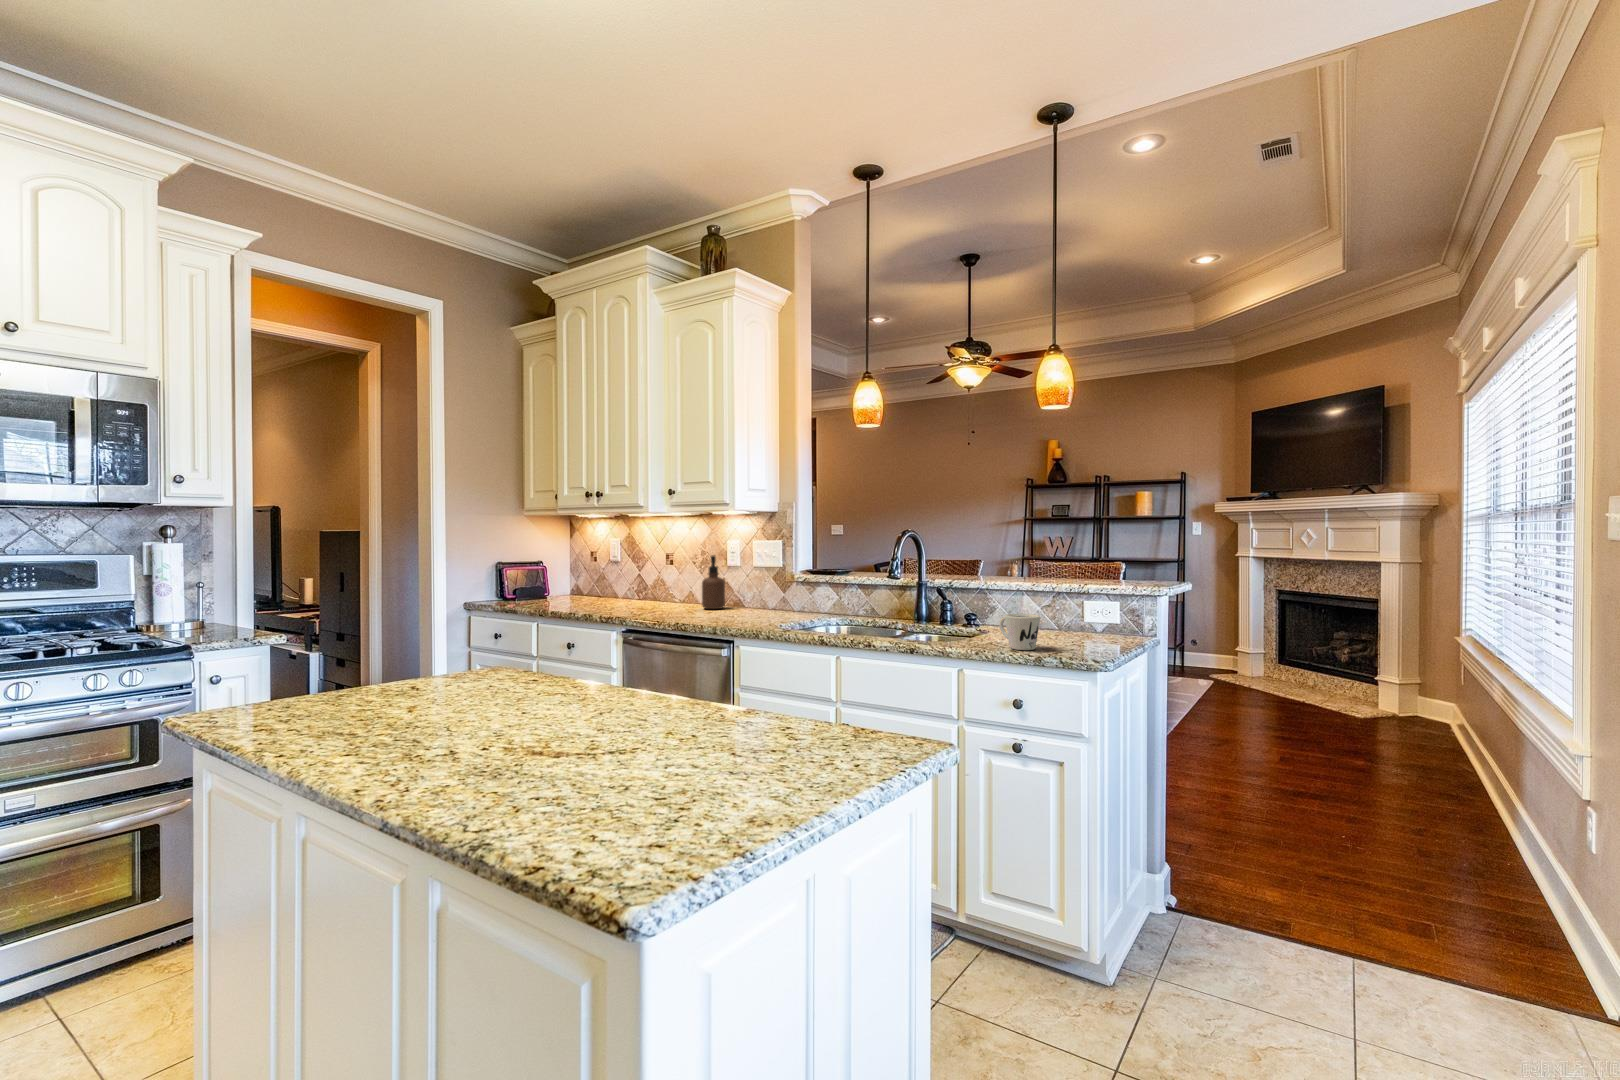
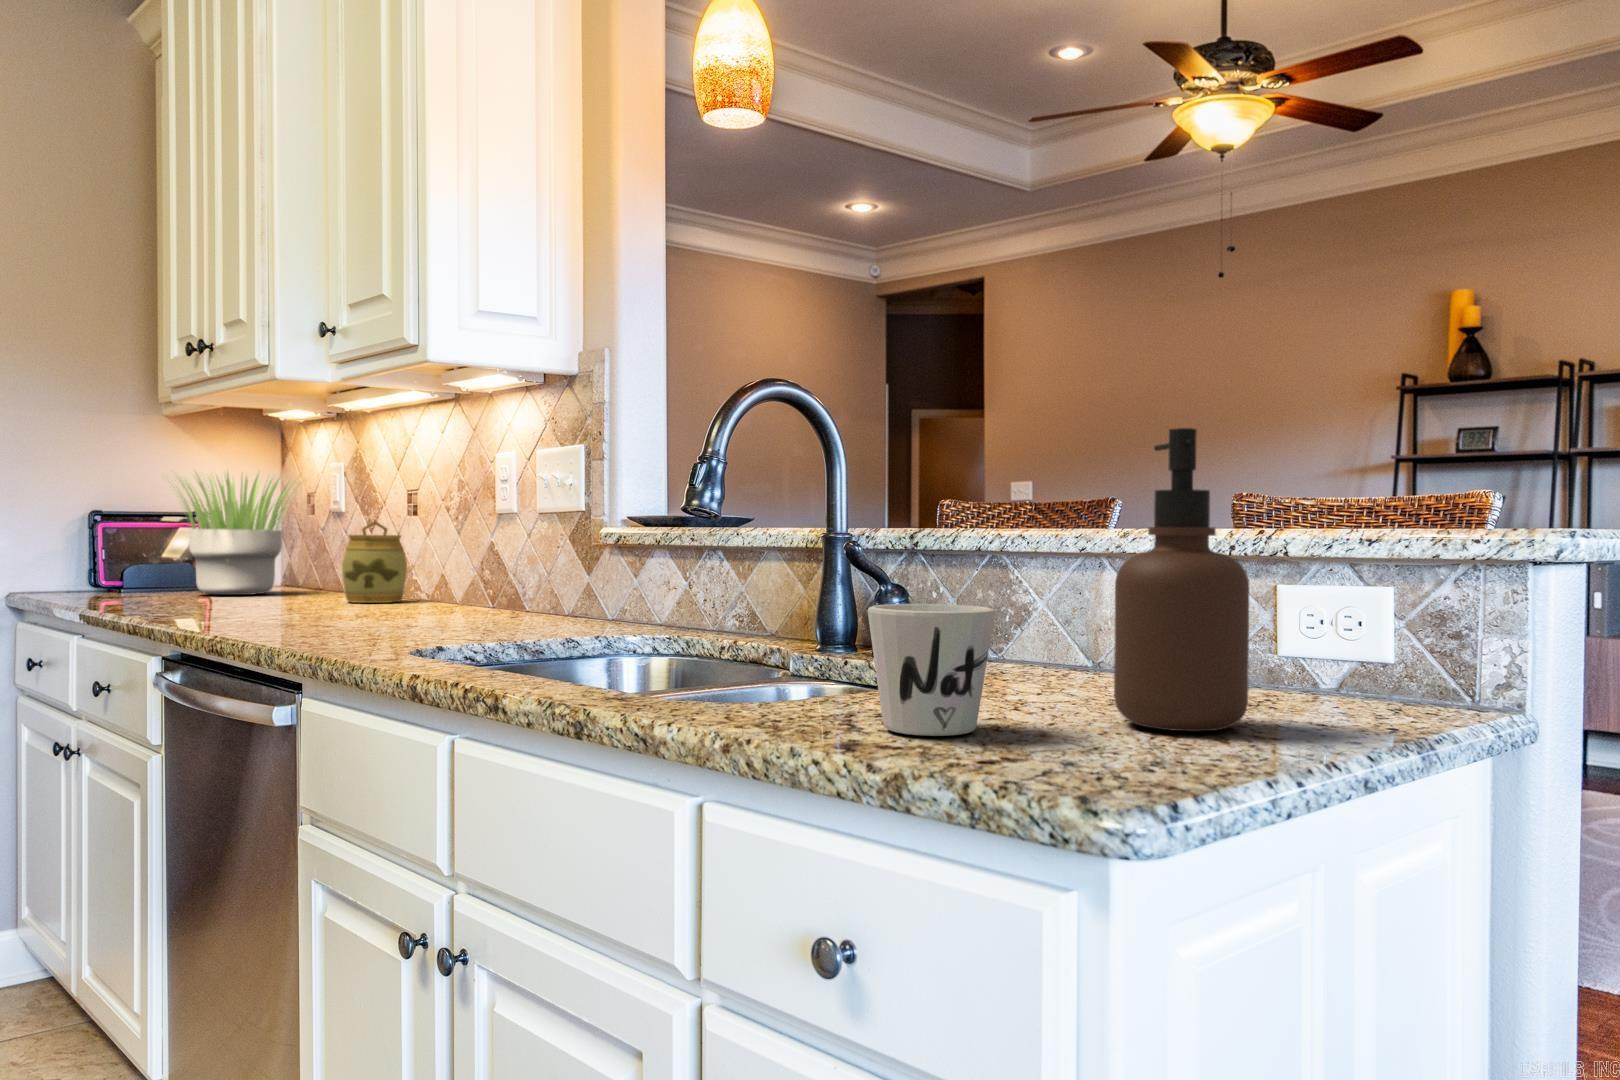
potted plant: none [539,544,608,602] -> present [172,472,300,595]
soap dispenser: present [702,555,725,609] -> present [1114,428,1249,731]
jar: none [645,568,673,605] -> present [342,521,407,603]

